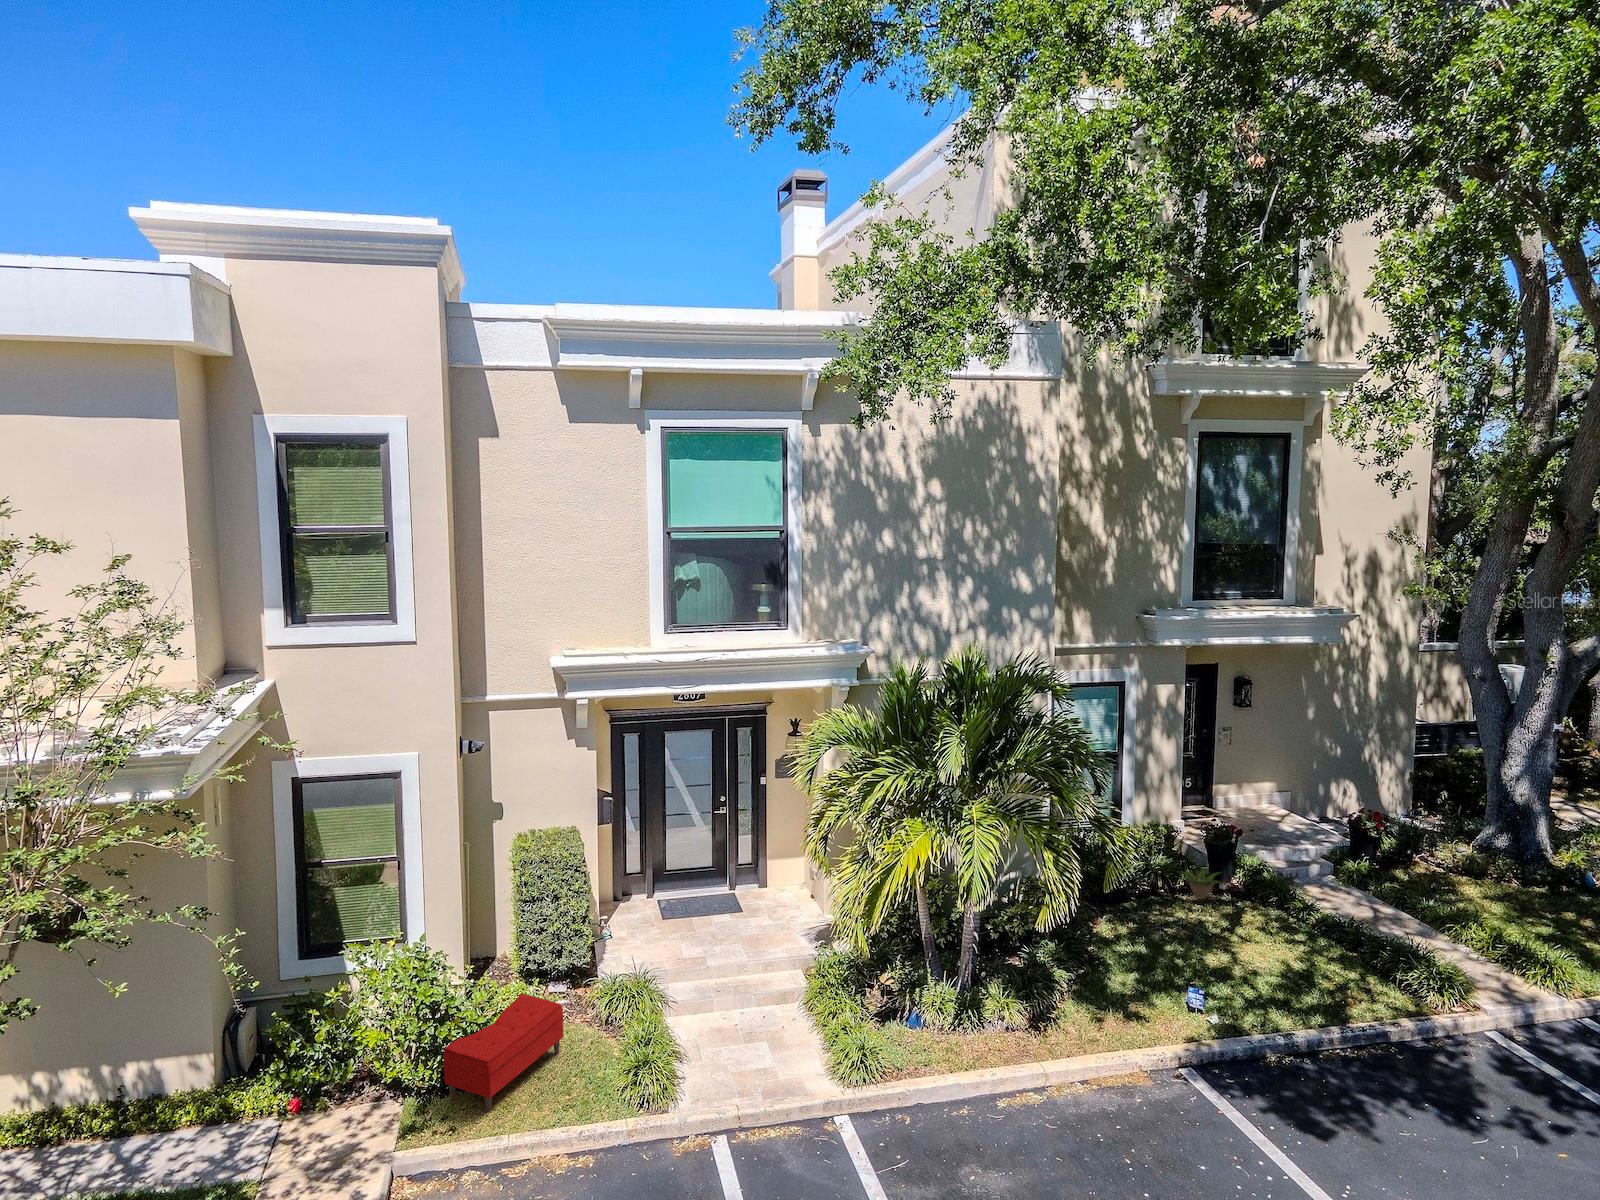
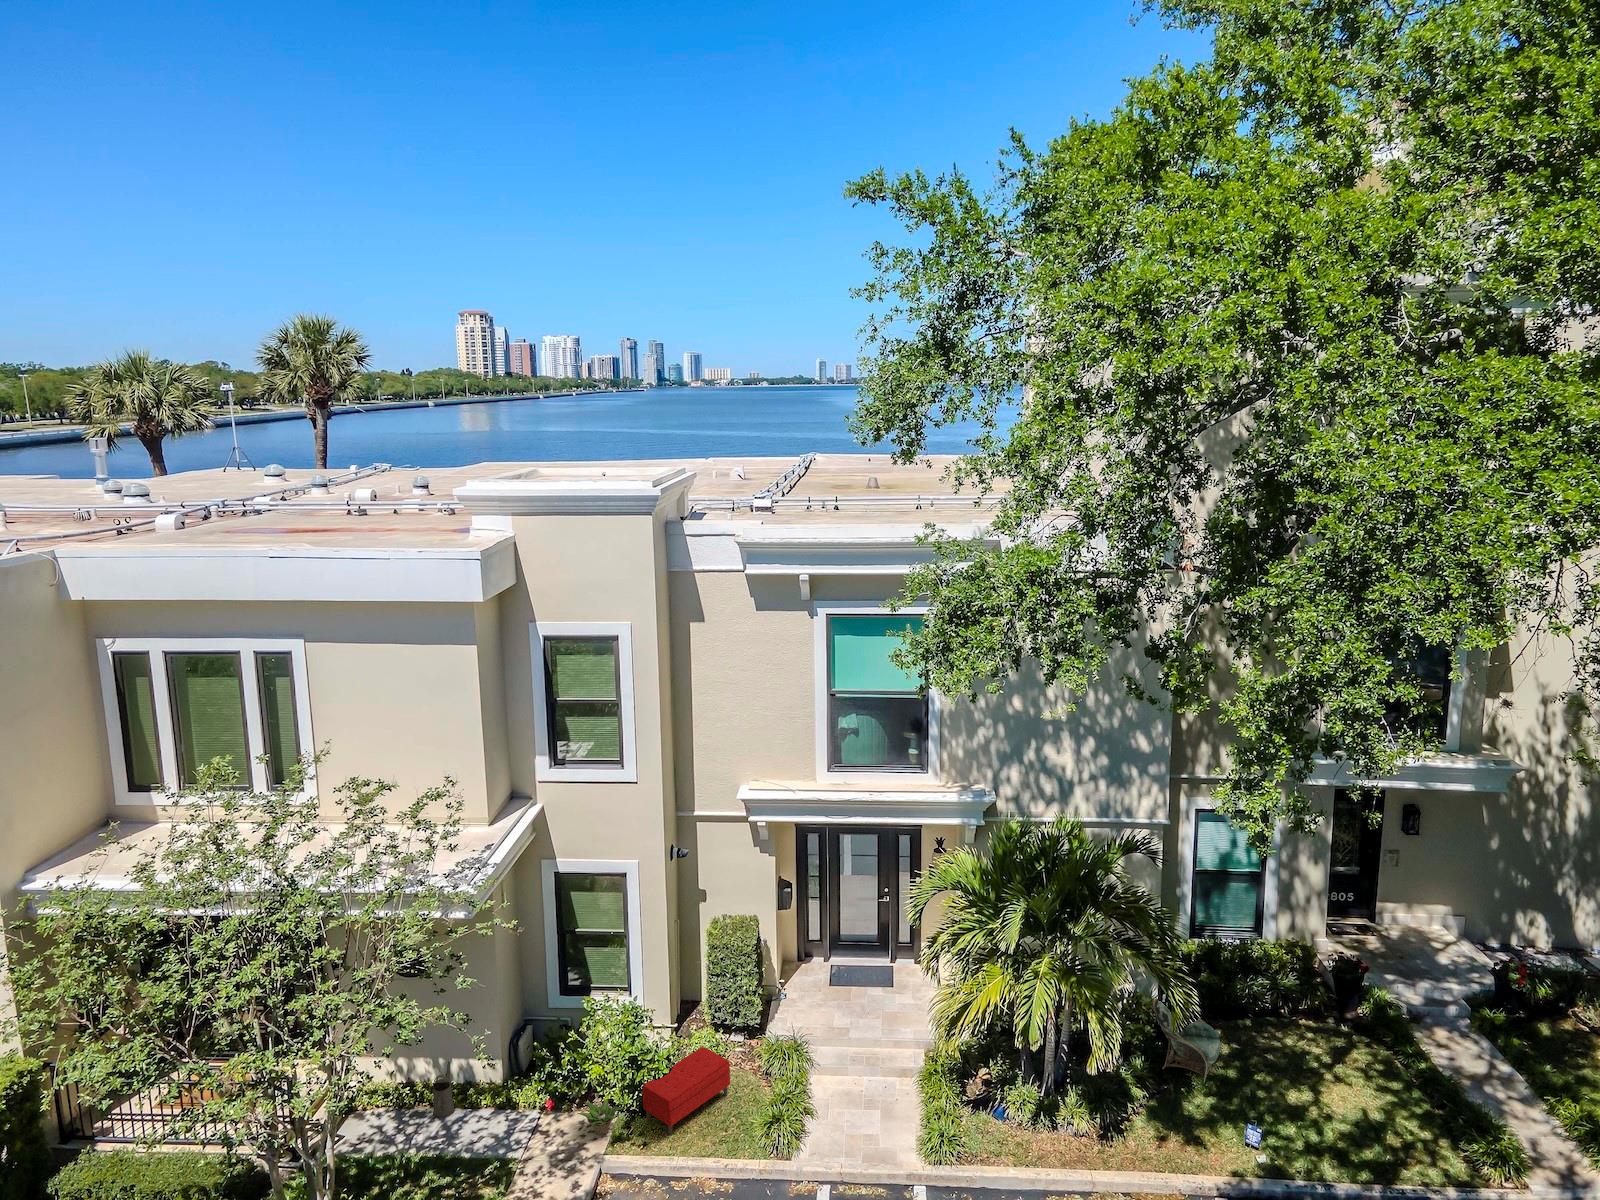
decorative plant: present [1183,868,1220,899] -> present [577,1099,623,1135]
armchair: none [1056,869,1130,959] -> present [1153,998,1221,1084]
watering can: none [96,1065,135,1151] -> present [433,1061,455,1119]

